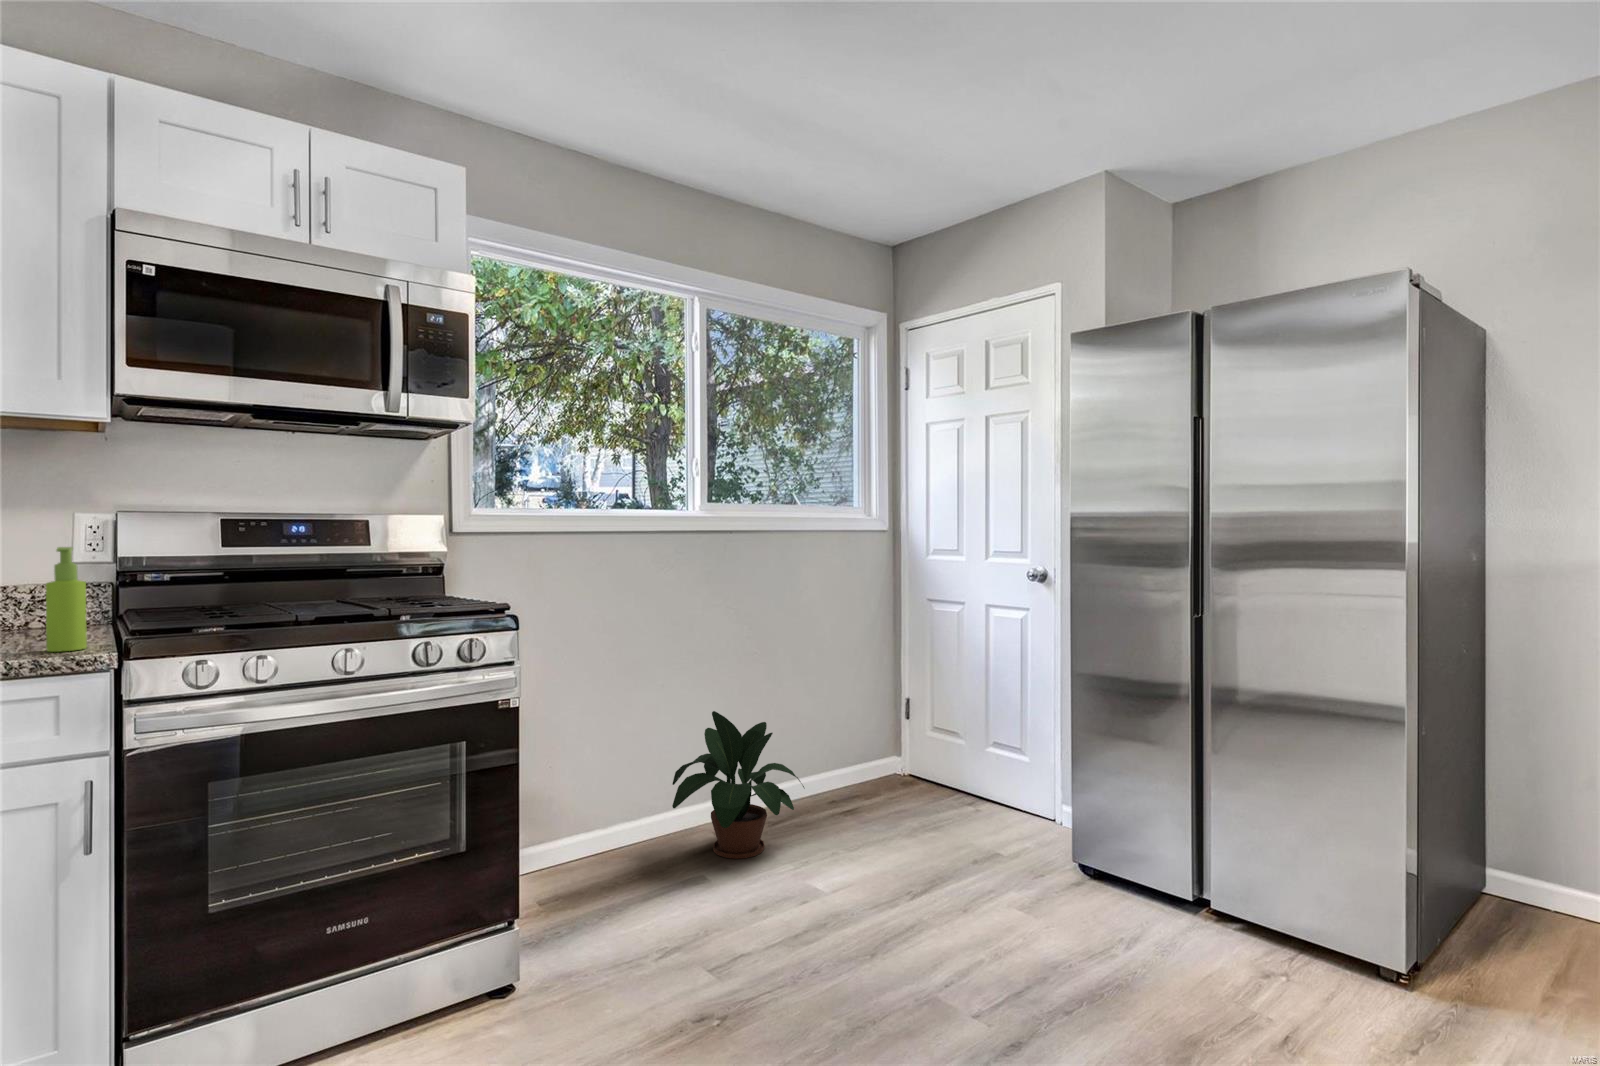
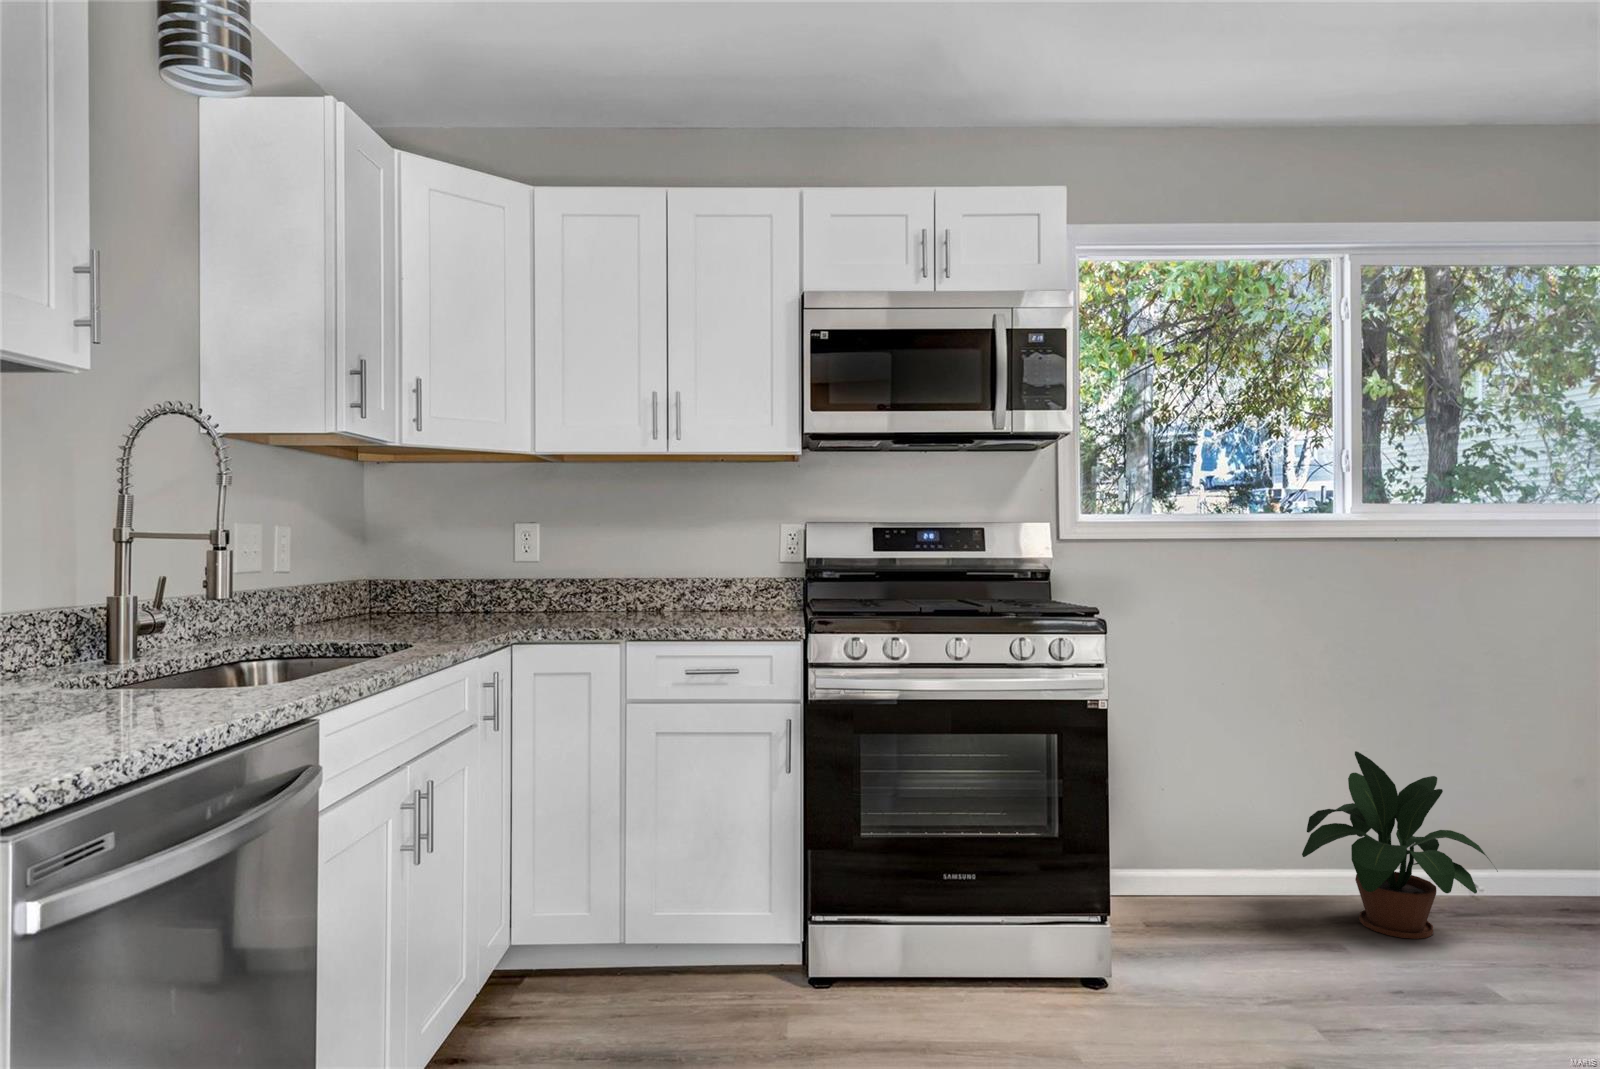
soap dispenser: present [46,547,87,652] -> none [765,548,787,625]

